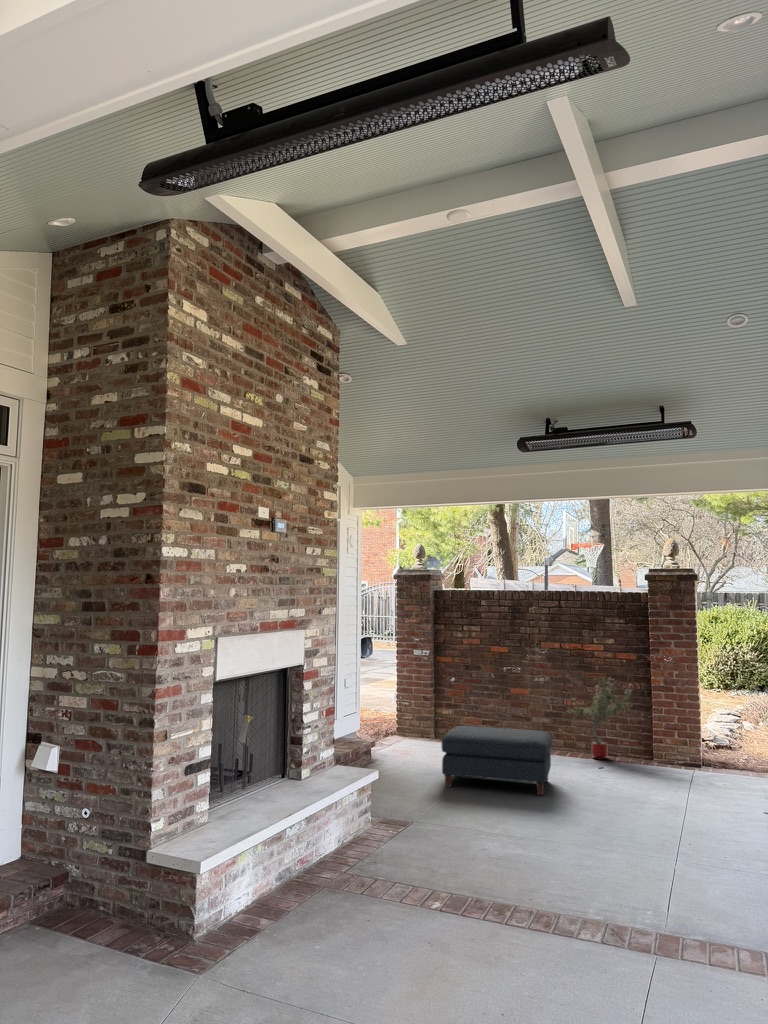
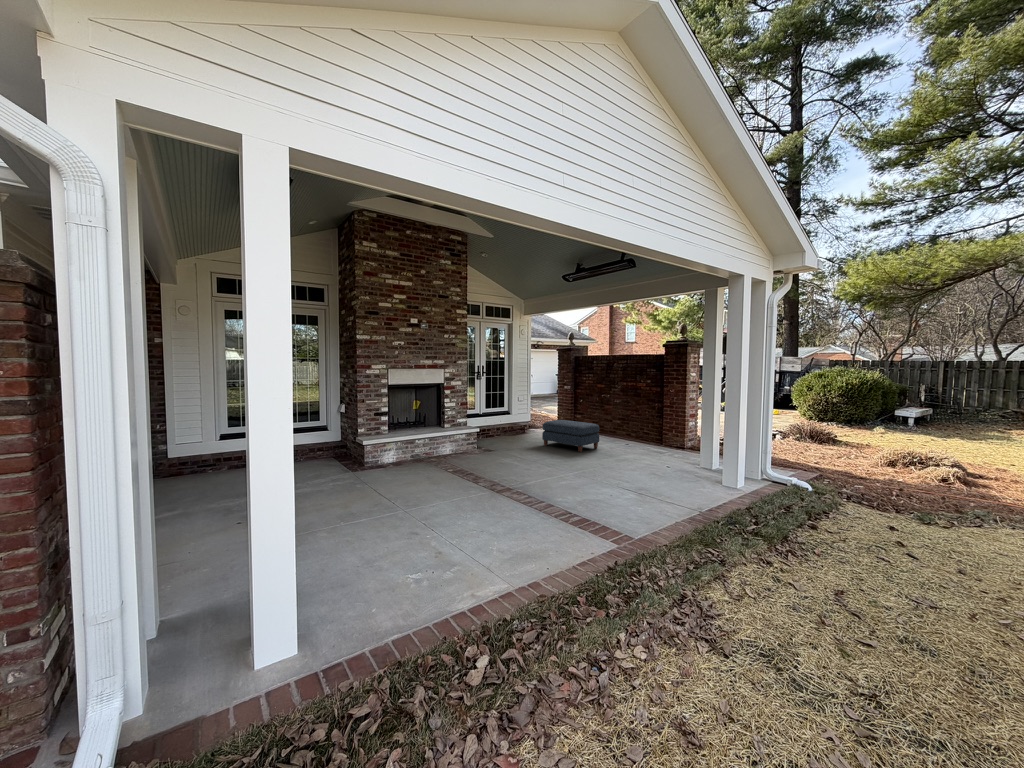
potted tree: present [567,677,632,759] -> none [636,401,668,444]

